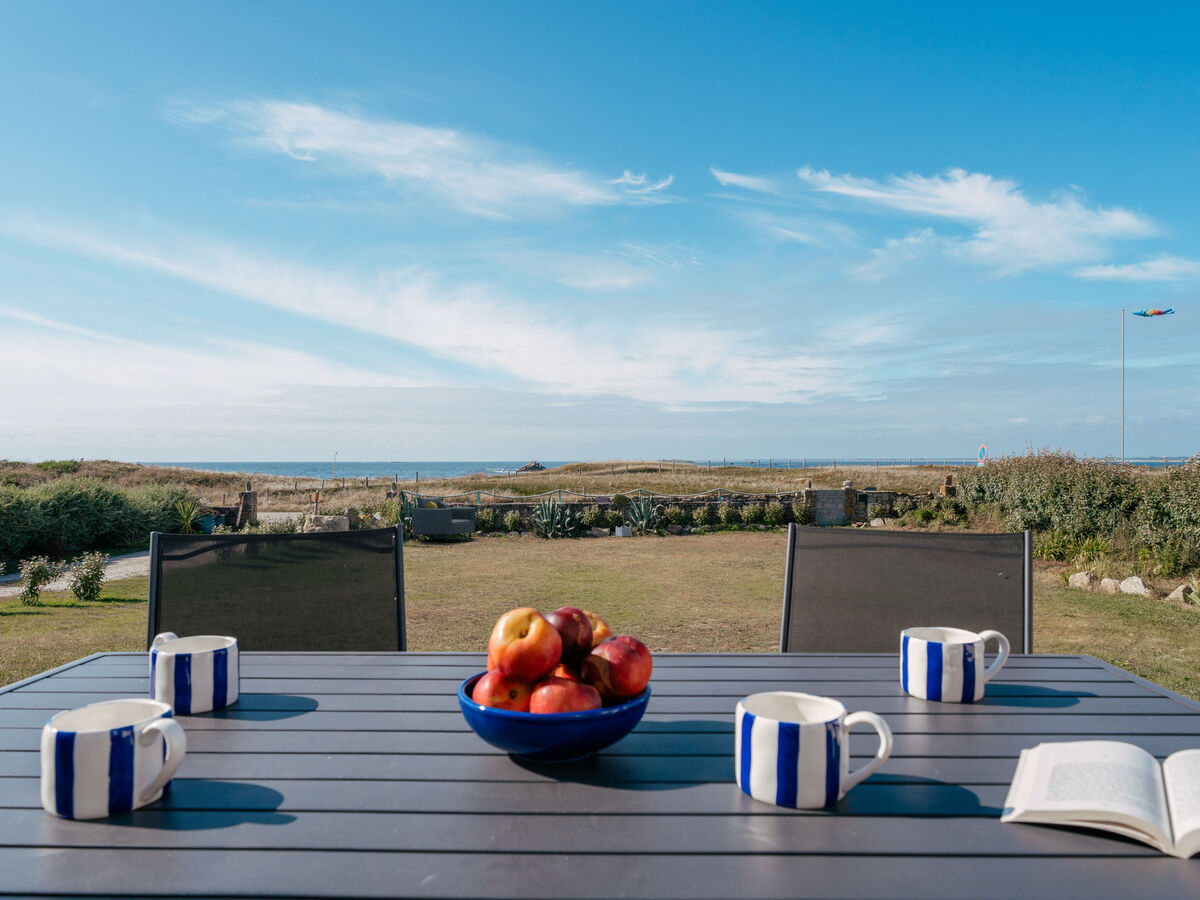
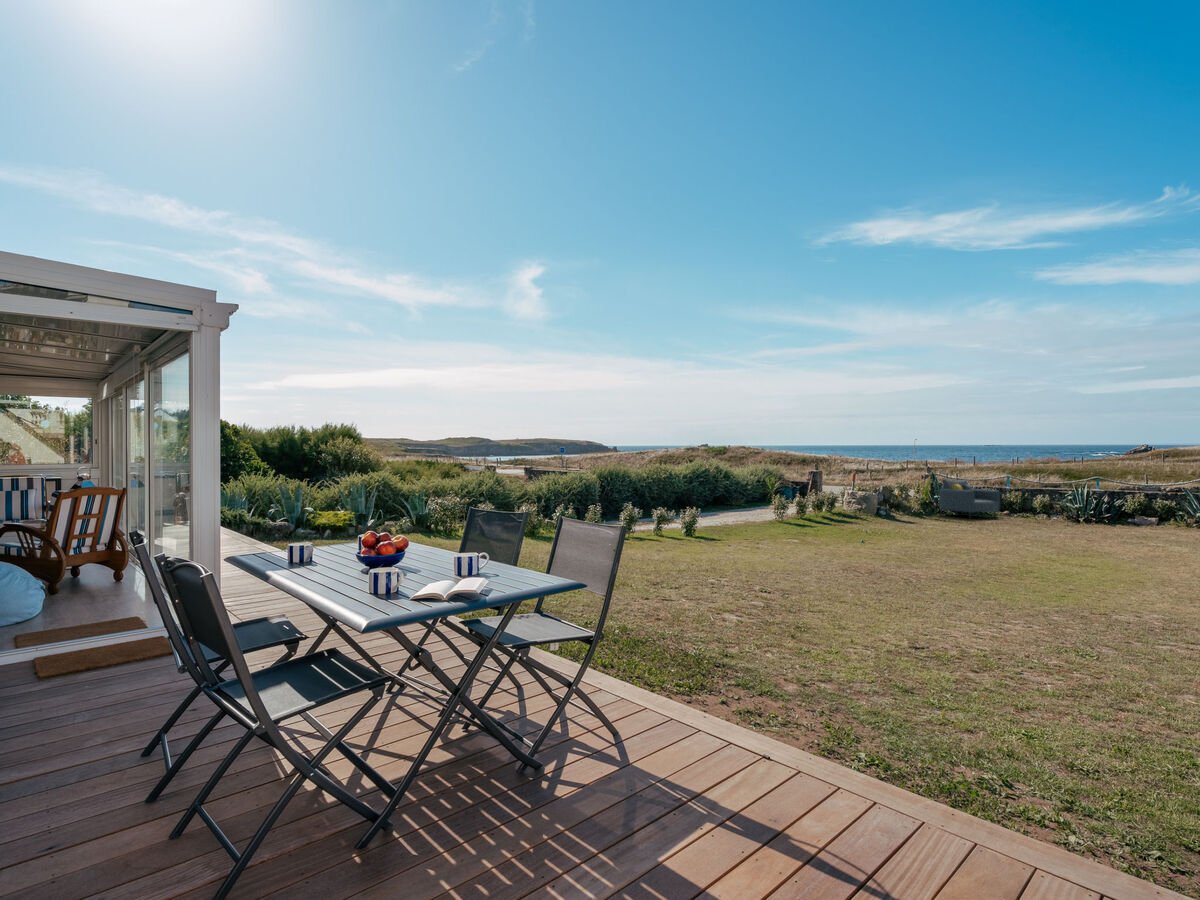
potted tree: present [614,494,632,537] -> none [1164,483,1188,527]

